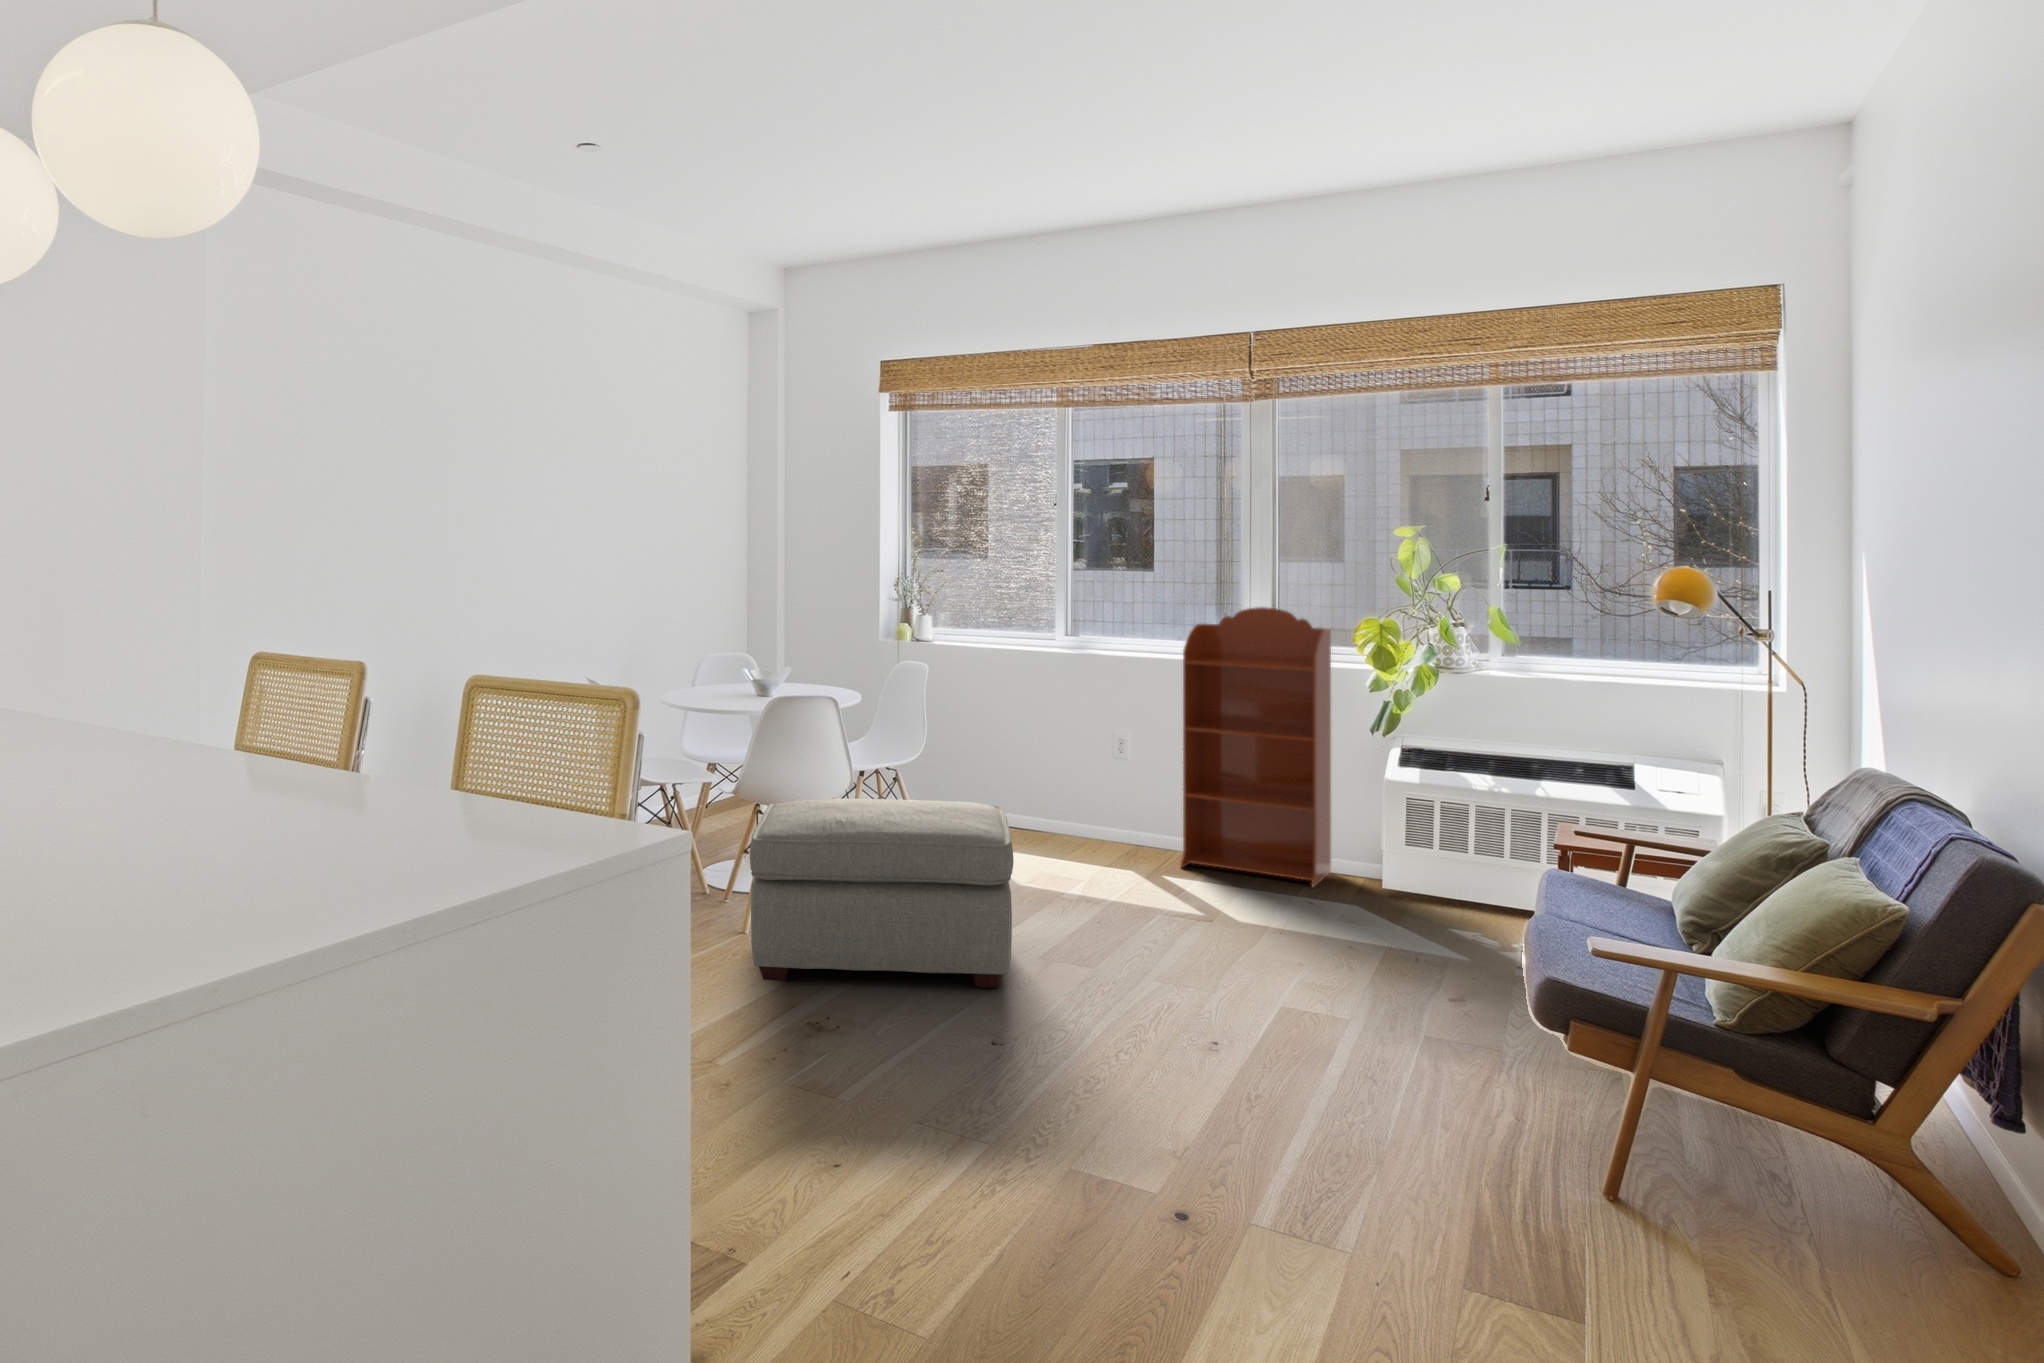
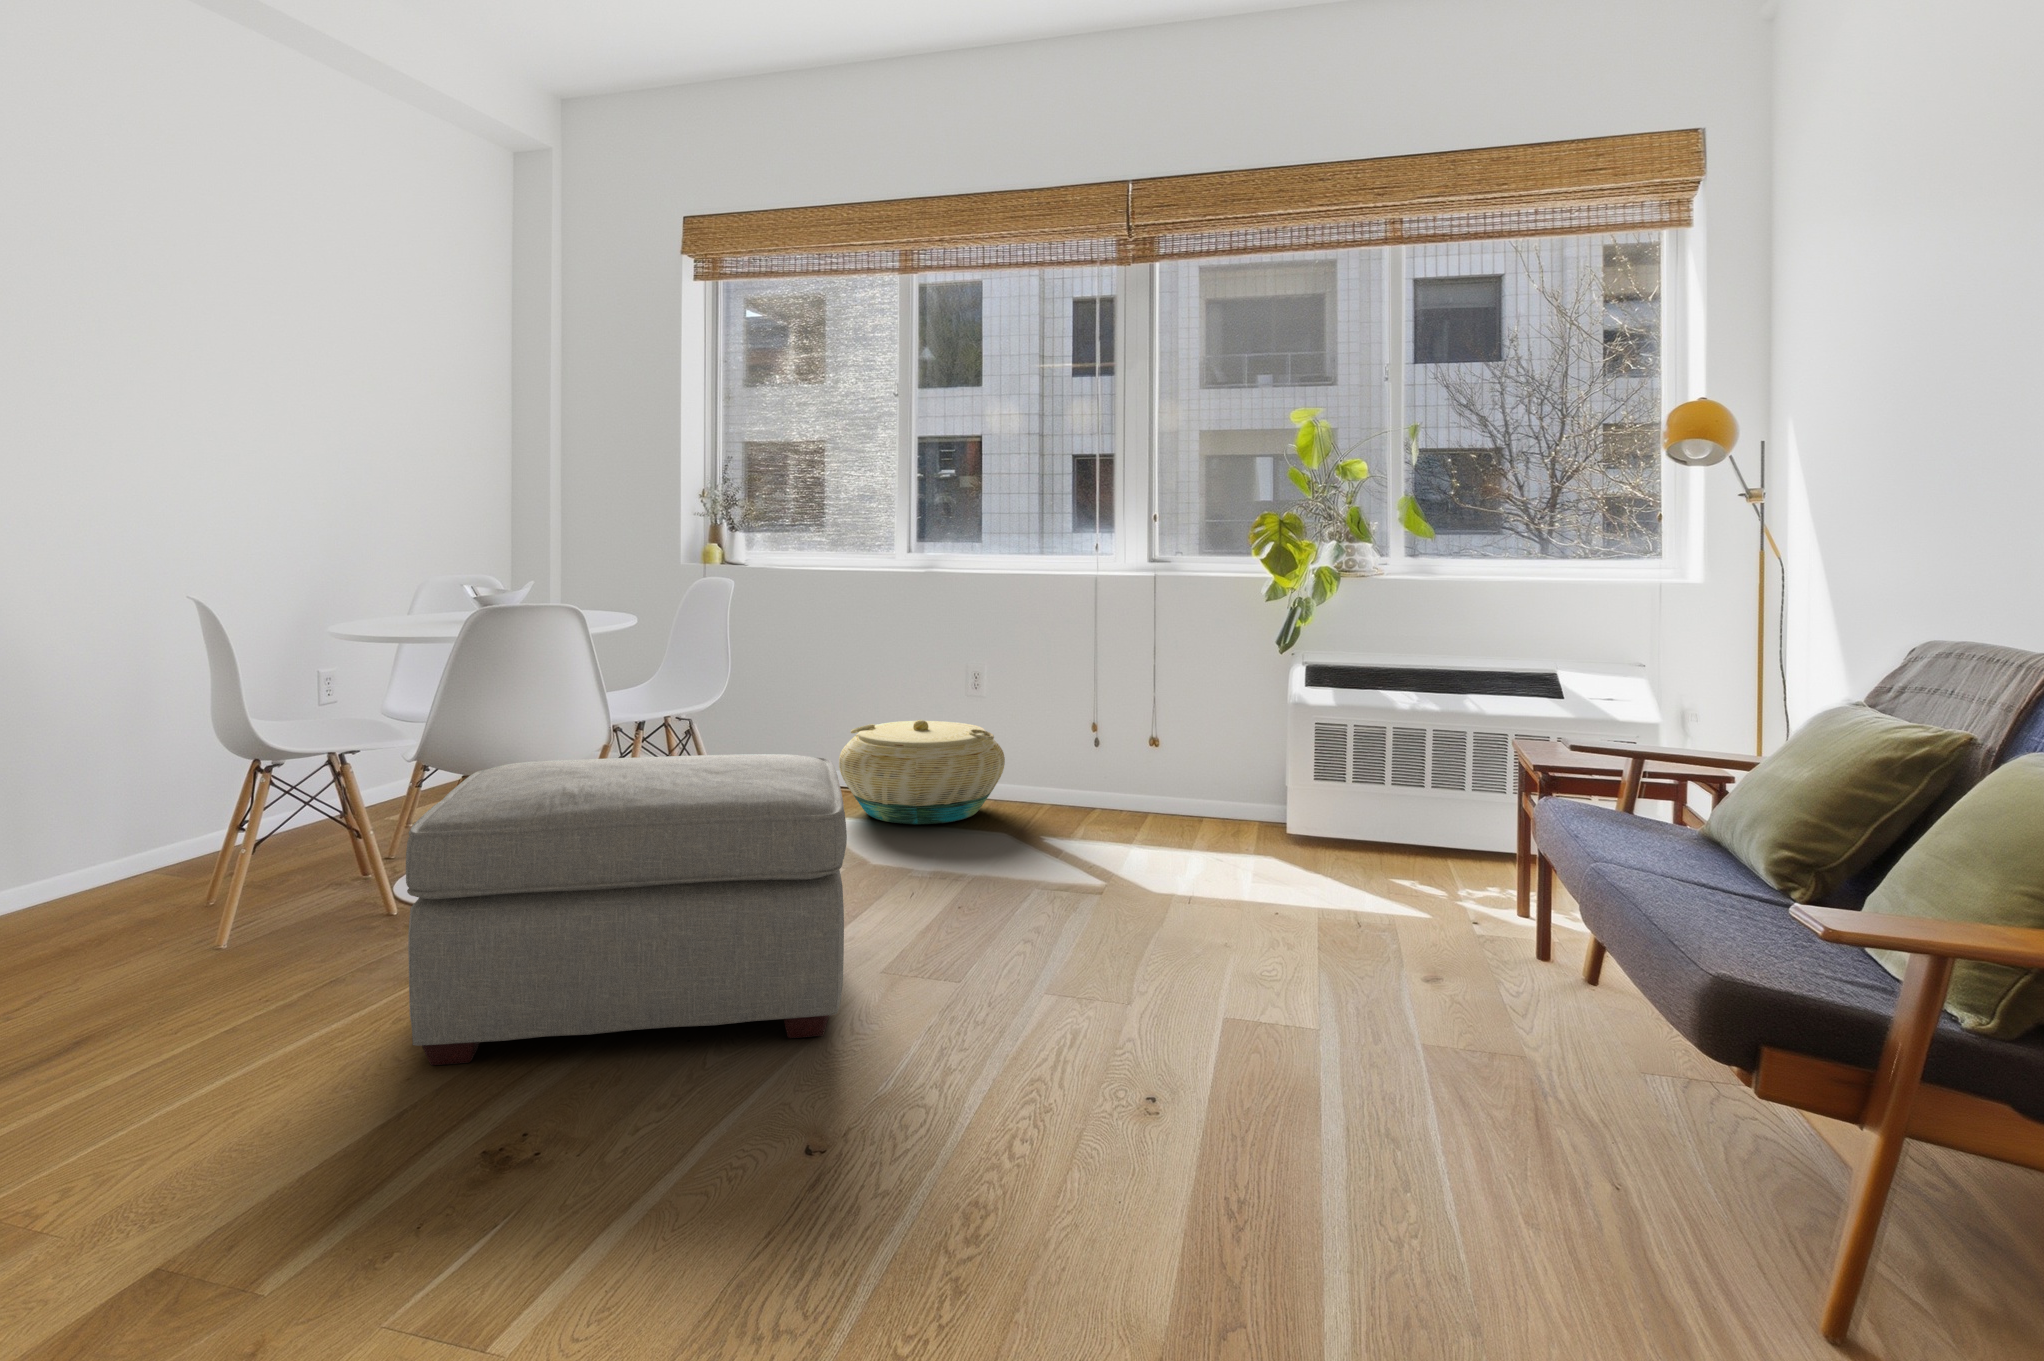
bookcase: present [1180,607,1331,887] -> none [1051,507,1222,840]
basket: none [1008,776,1143,860] -> present [839,720,1005,824]

